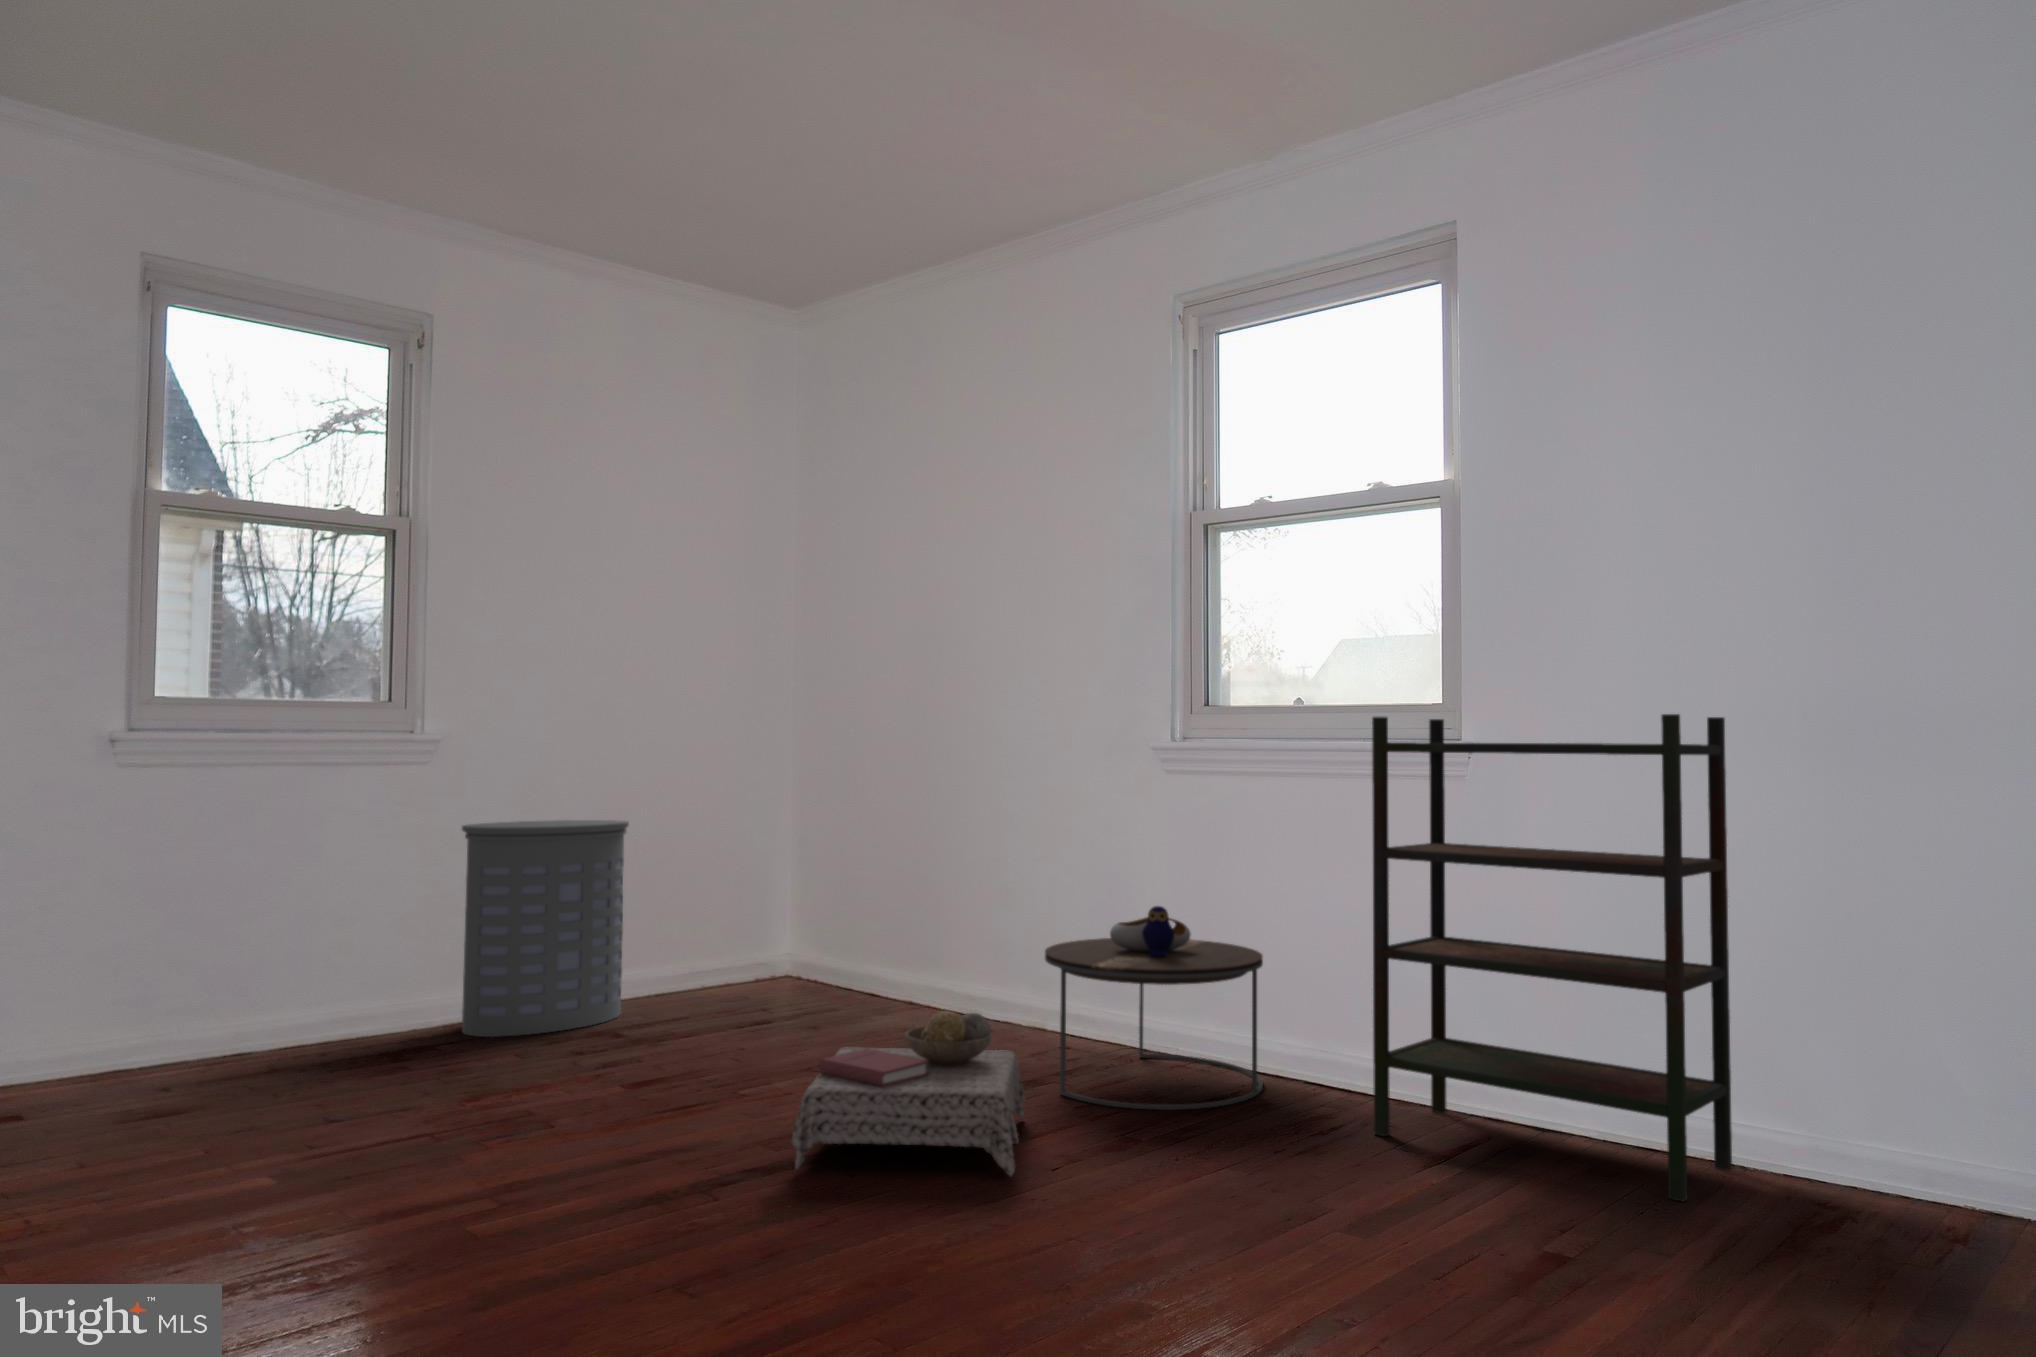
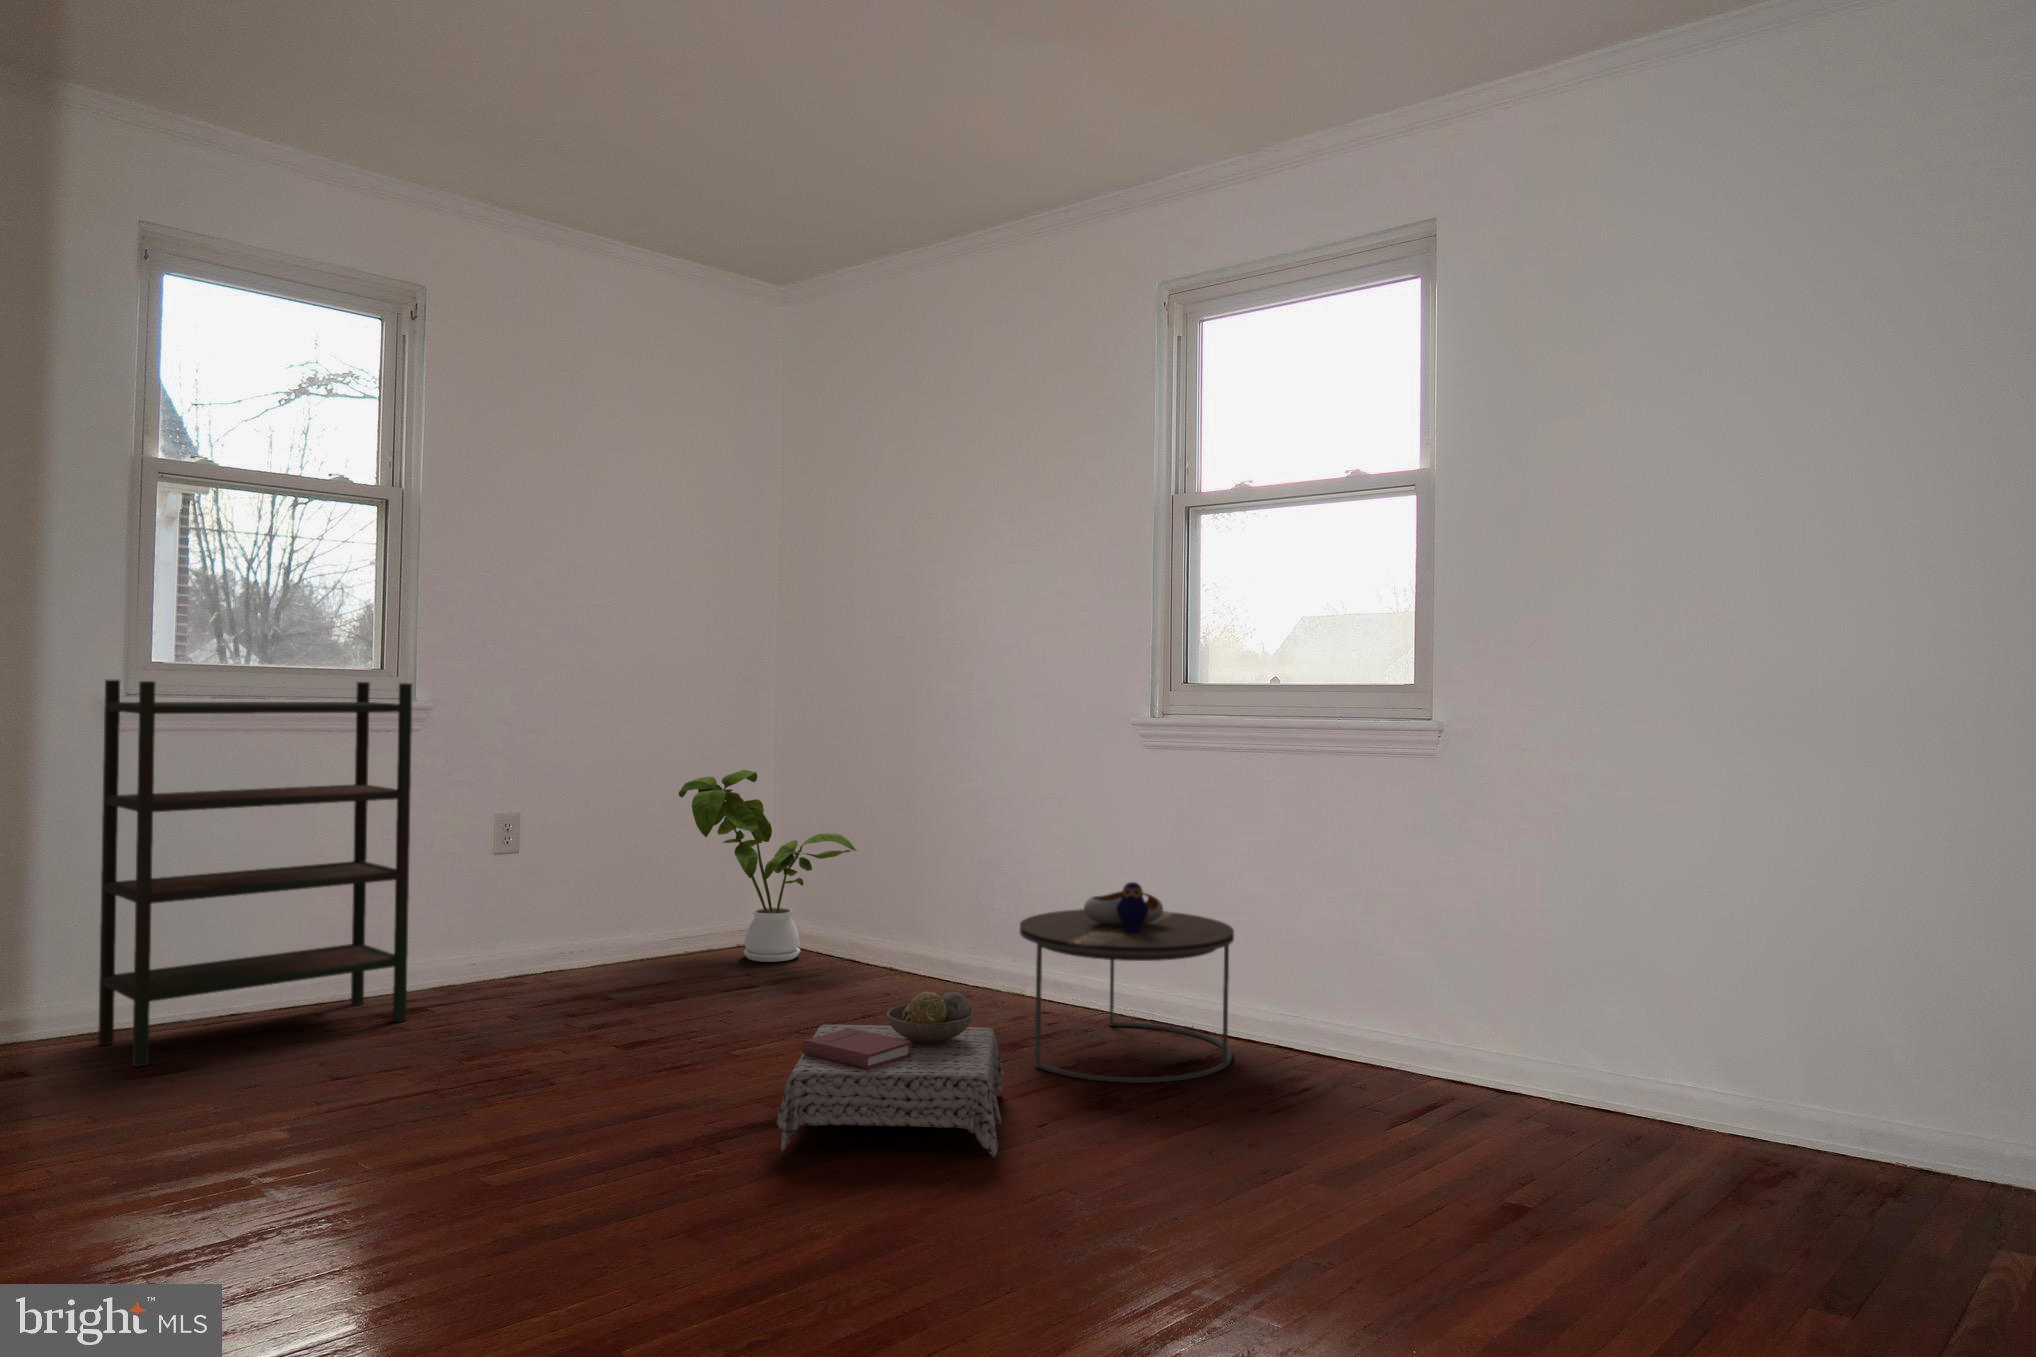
bookshelf: present [1372,714,1732,1201] -> present [98,680,412,1067]
house plant: none [711,806,888,999] -> present [679,770,857,962]
laundry hamper: present [462,820,629,1037] -> none [428,785,597,1004]

